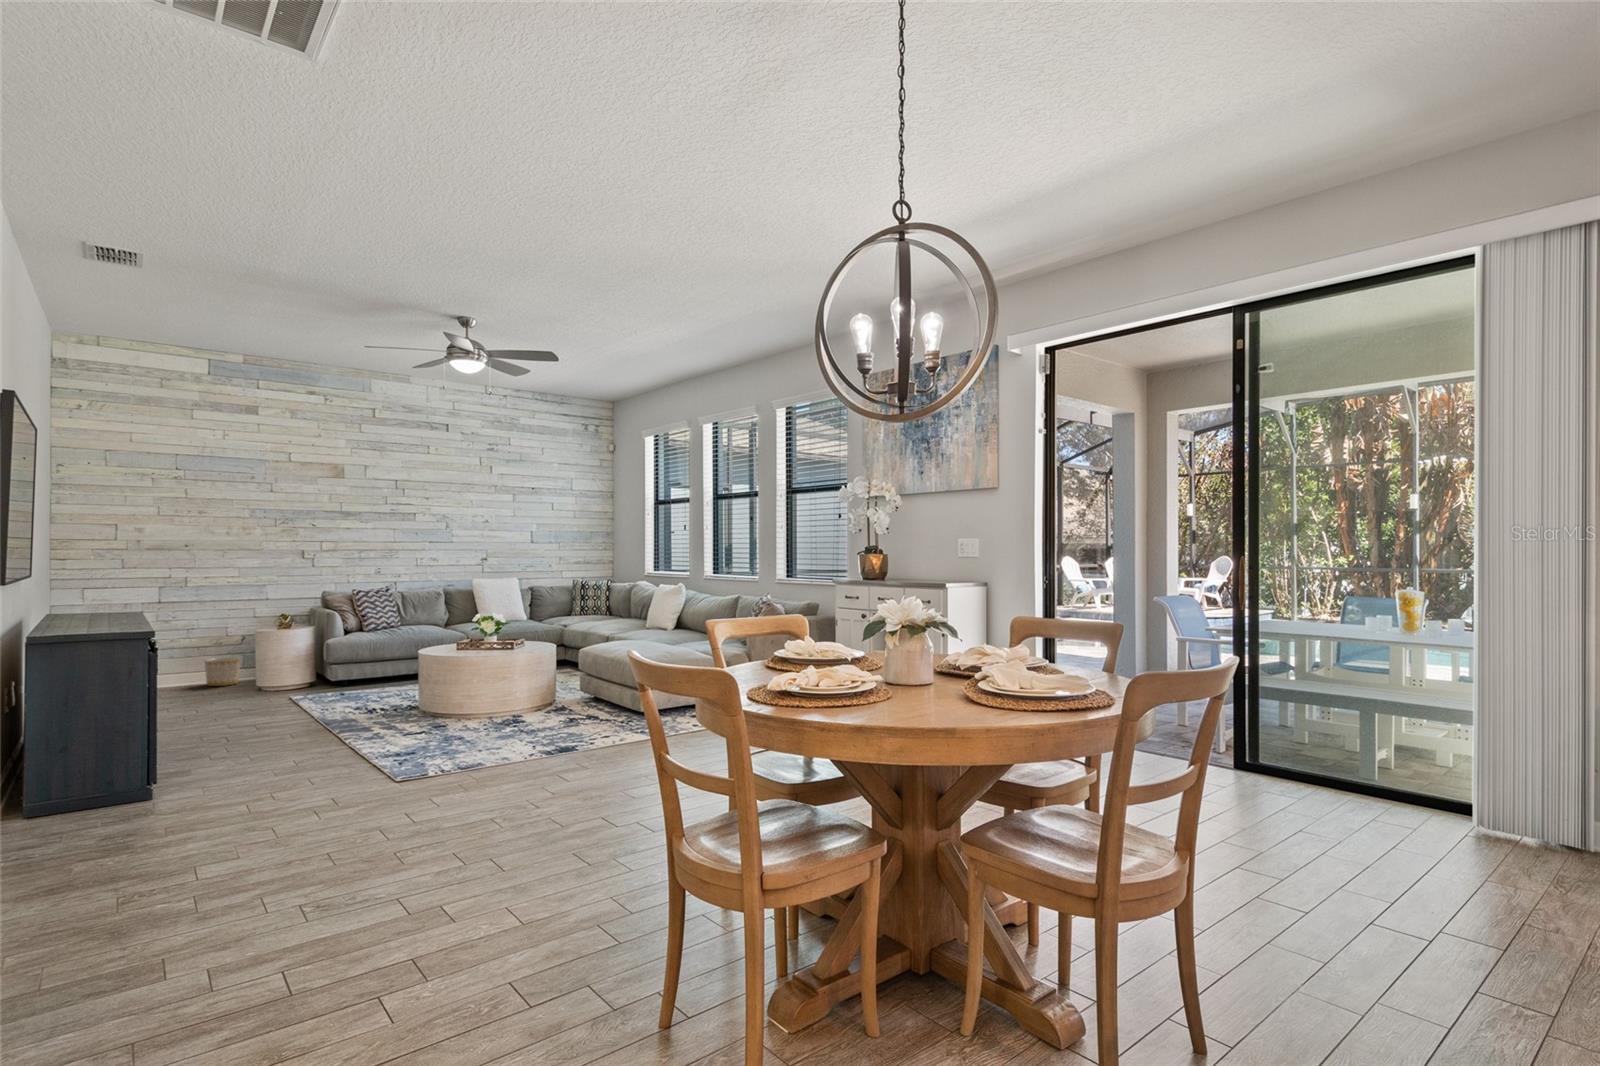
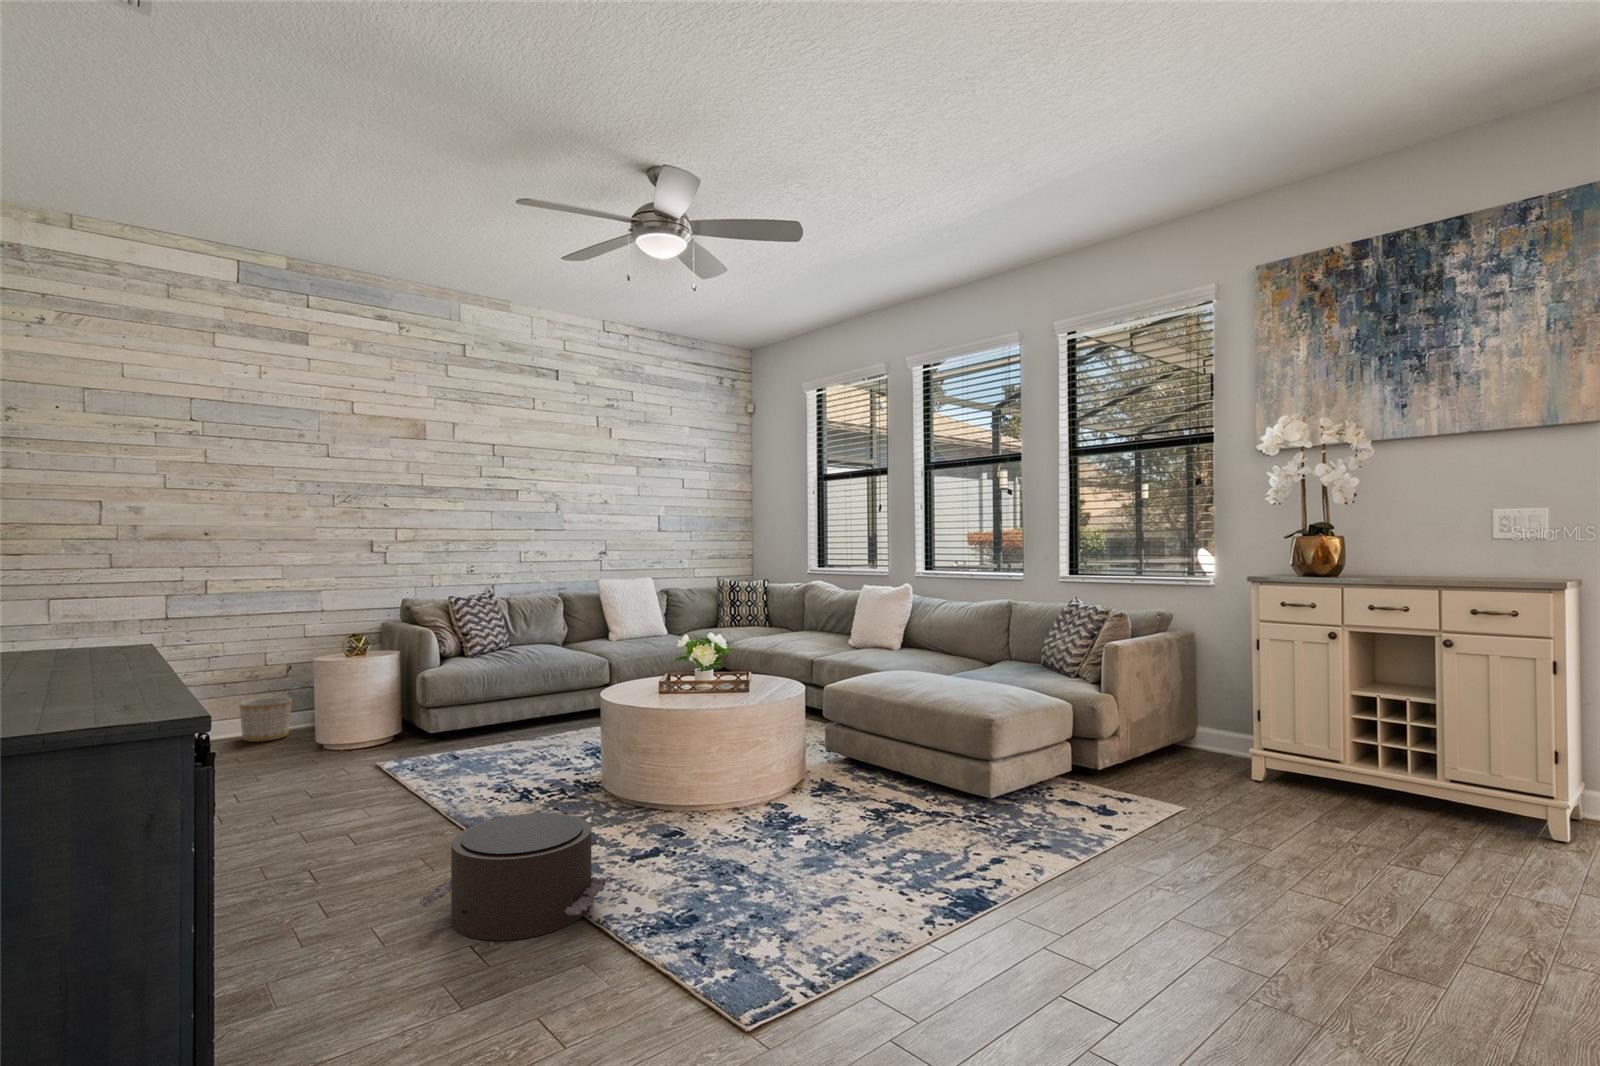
pouf: none [262,707,370,763] -> present [418,813,608,941]

